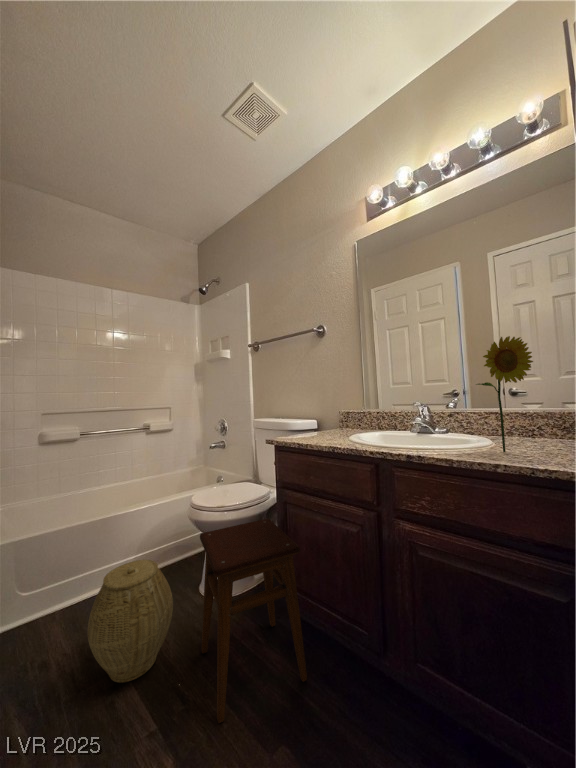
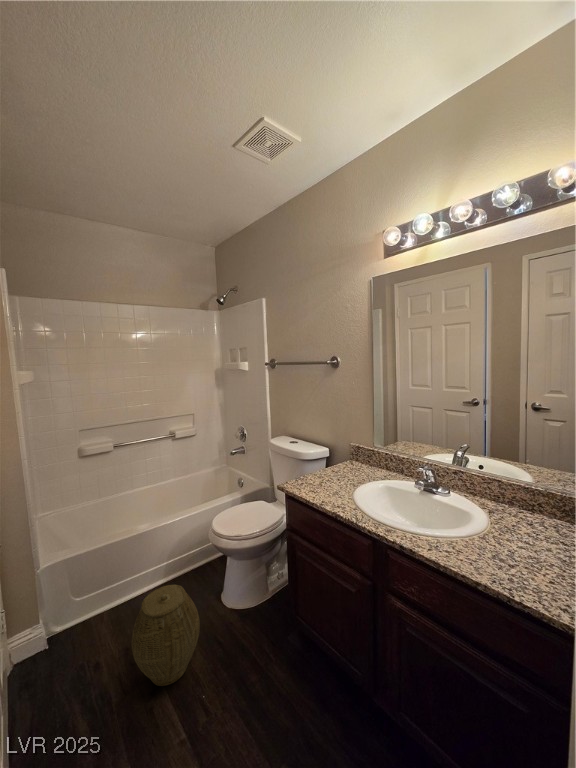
flower: present [476,336,533,452] -> none [469,453,525,553]
stool: present [200,519,307,723] -> none [220,553,312,732]

